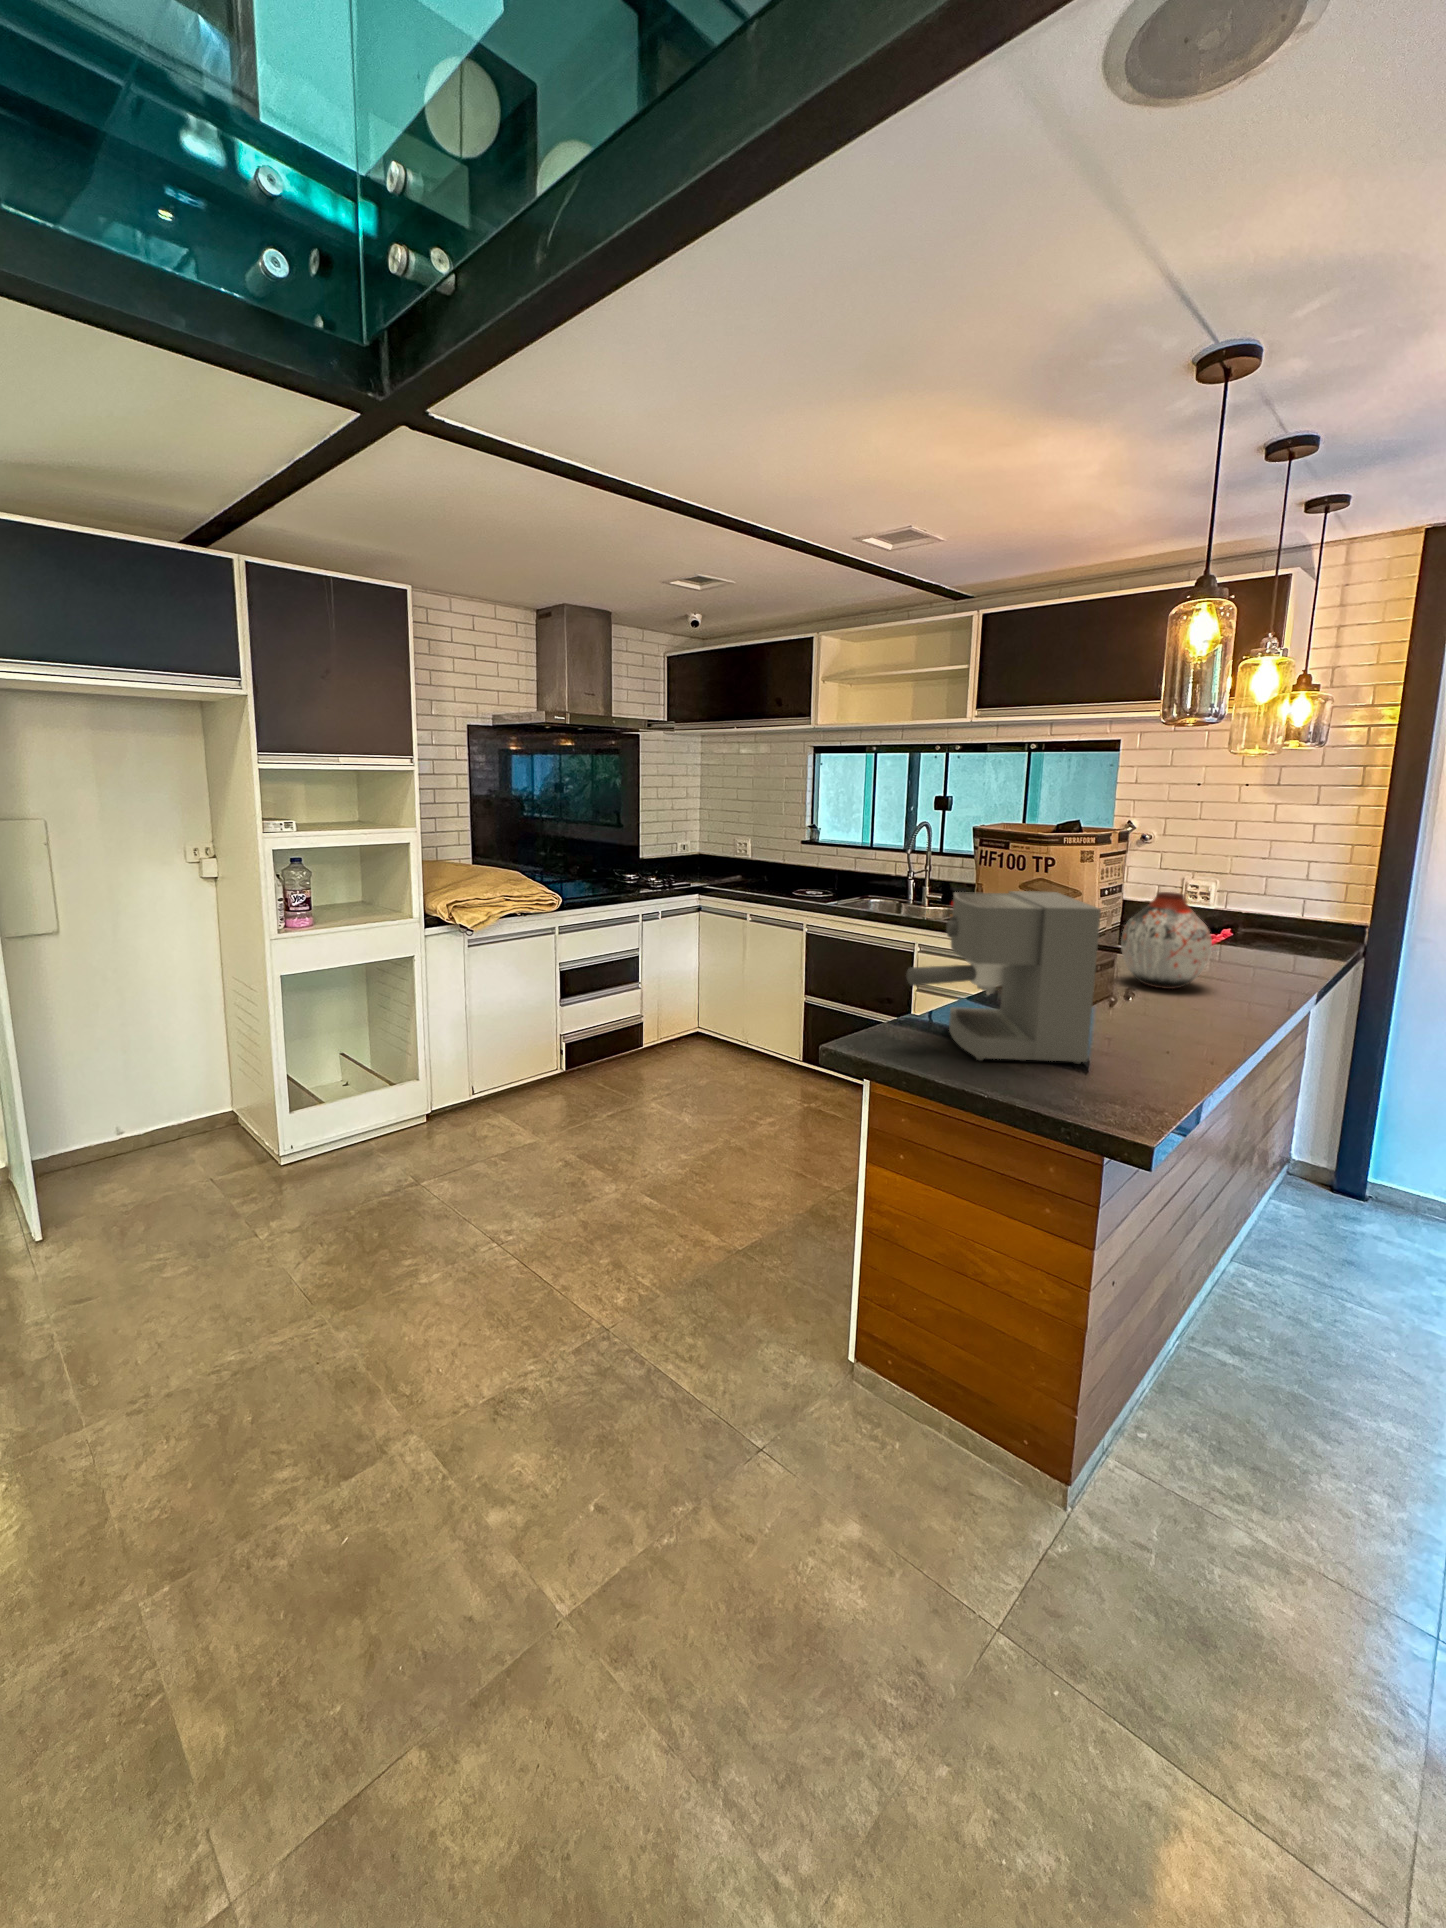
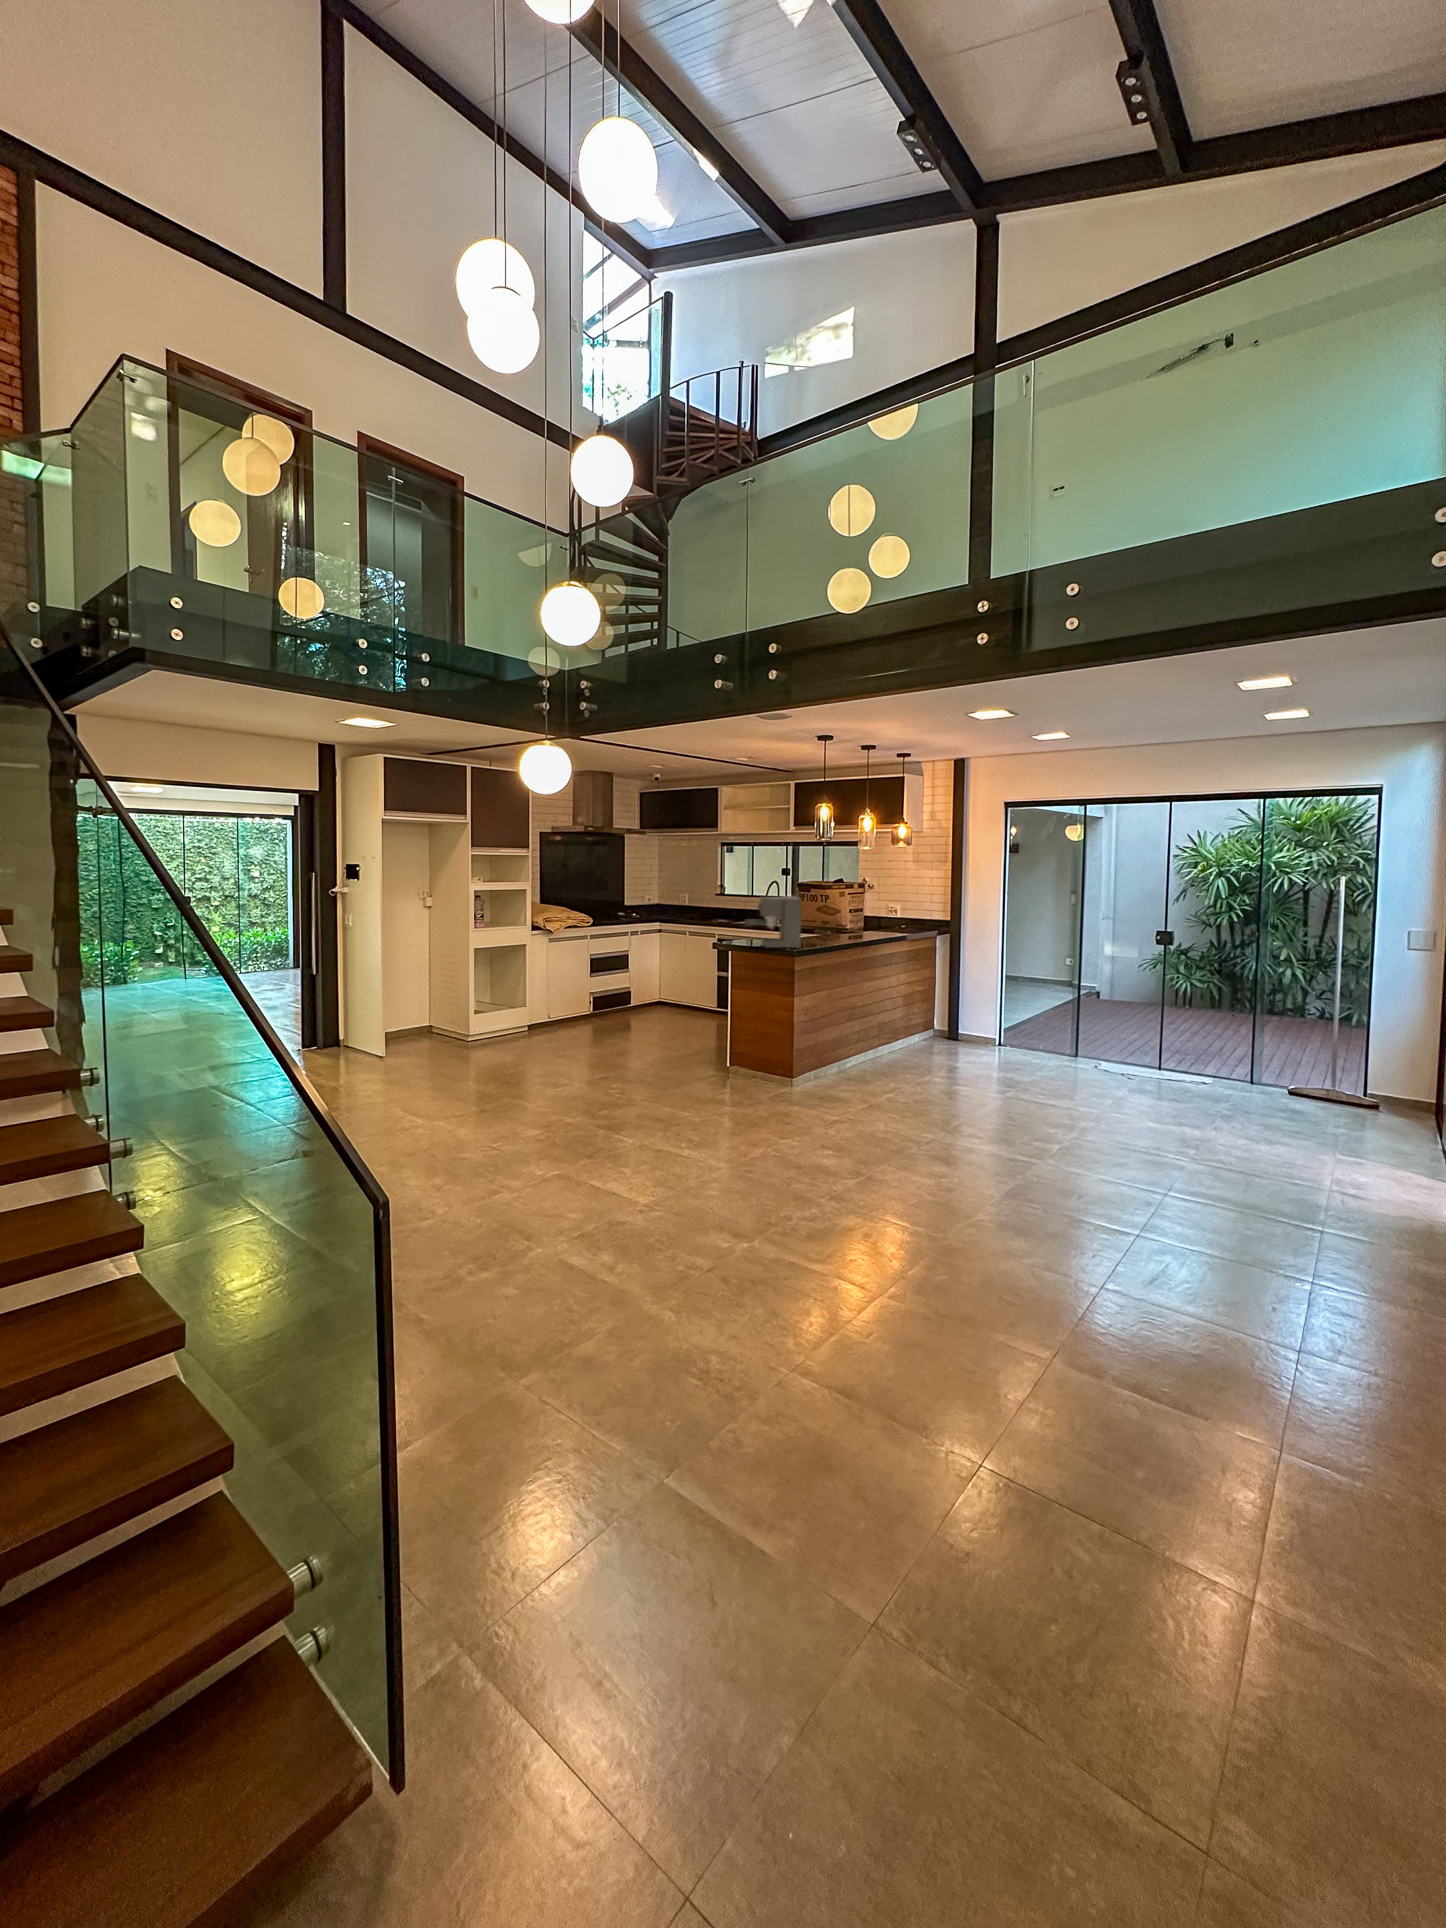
vase: present [1121,892,1212,989] -> none [836,903,867,939]

